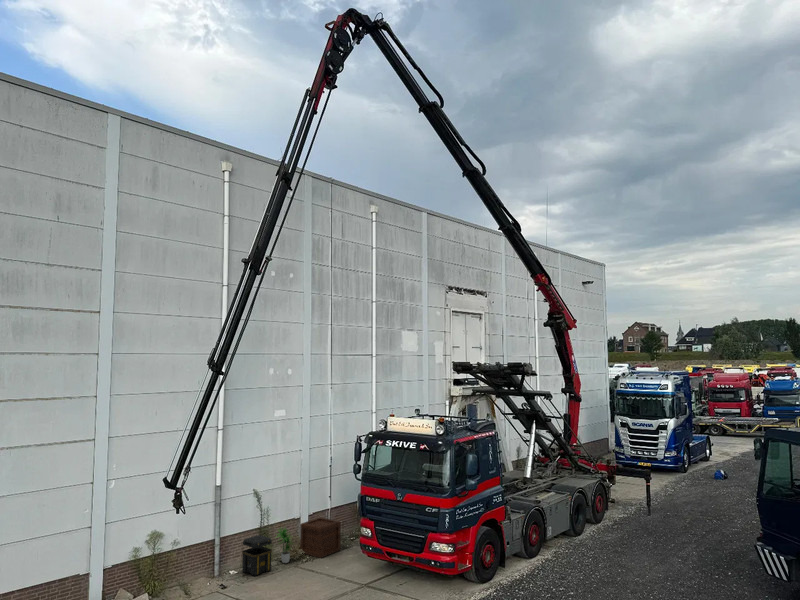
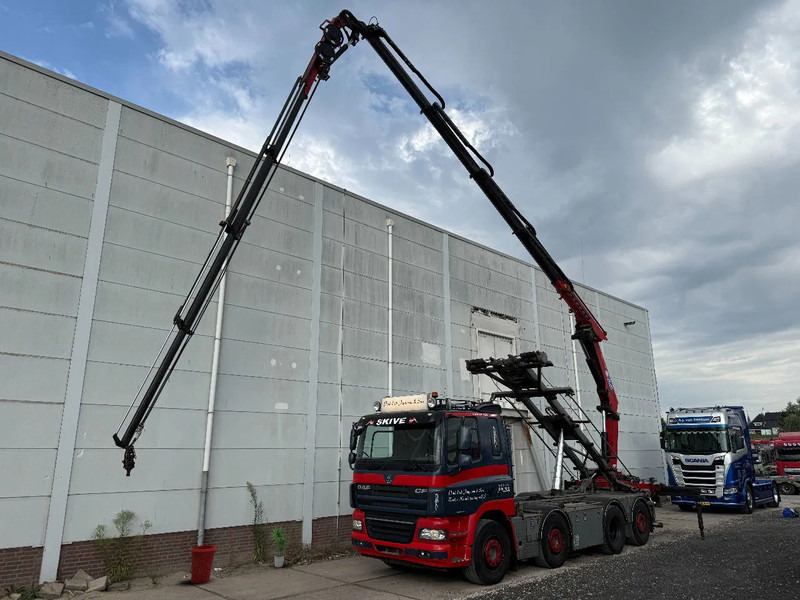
wooden crate: present [300,518,341,558] -> none [299,524,344,565]
toolbox: present [242,535,272,576] -> none [228,533,262,576]
waste bin: none [211,553,236,588] -> present [190,545,217,583]

